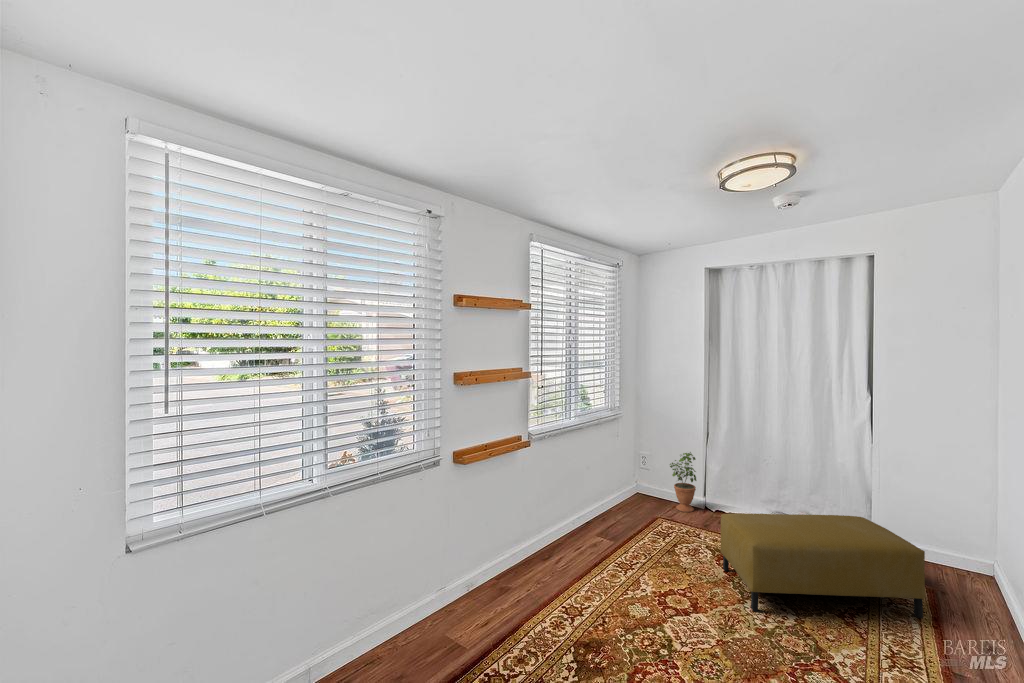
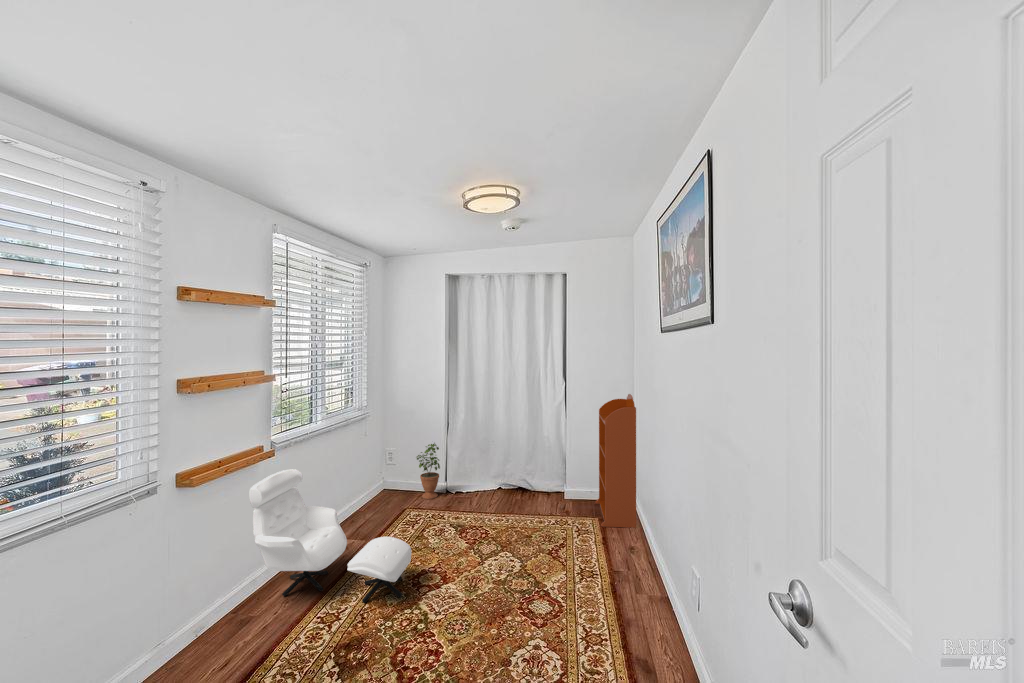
bookcase: none [922,419,1002,618] -> present [595,394,636,528]
armchair: none [510,460,657,612] -> present [250,469,412,603]
ottoman: present [721,513,926,618] -> none [463,476,598,568]

